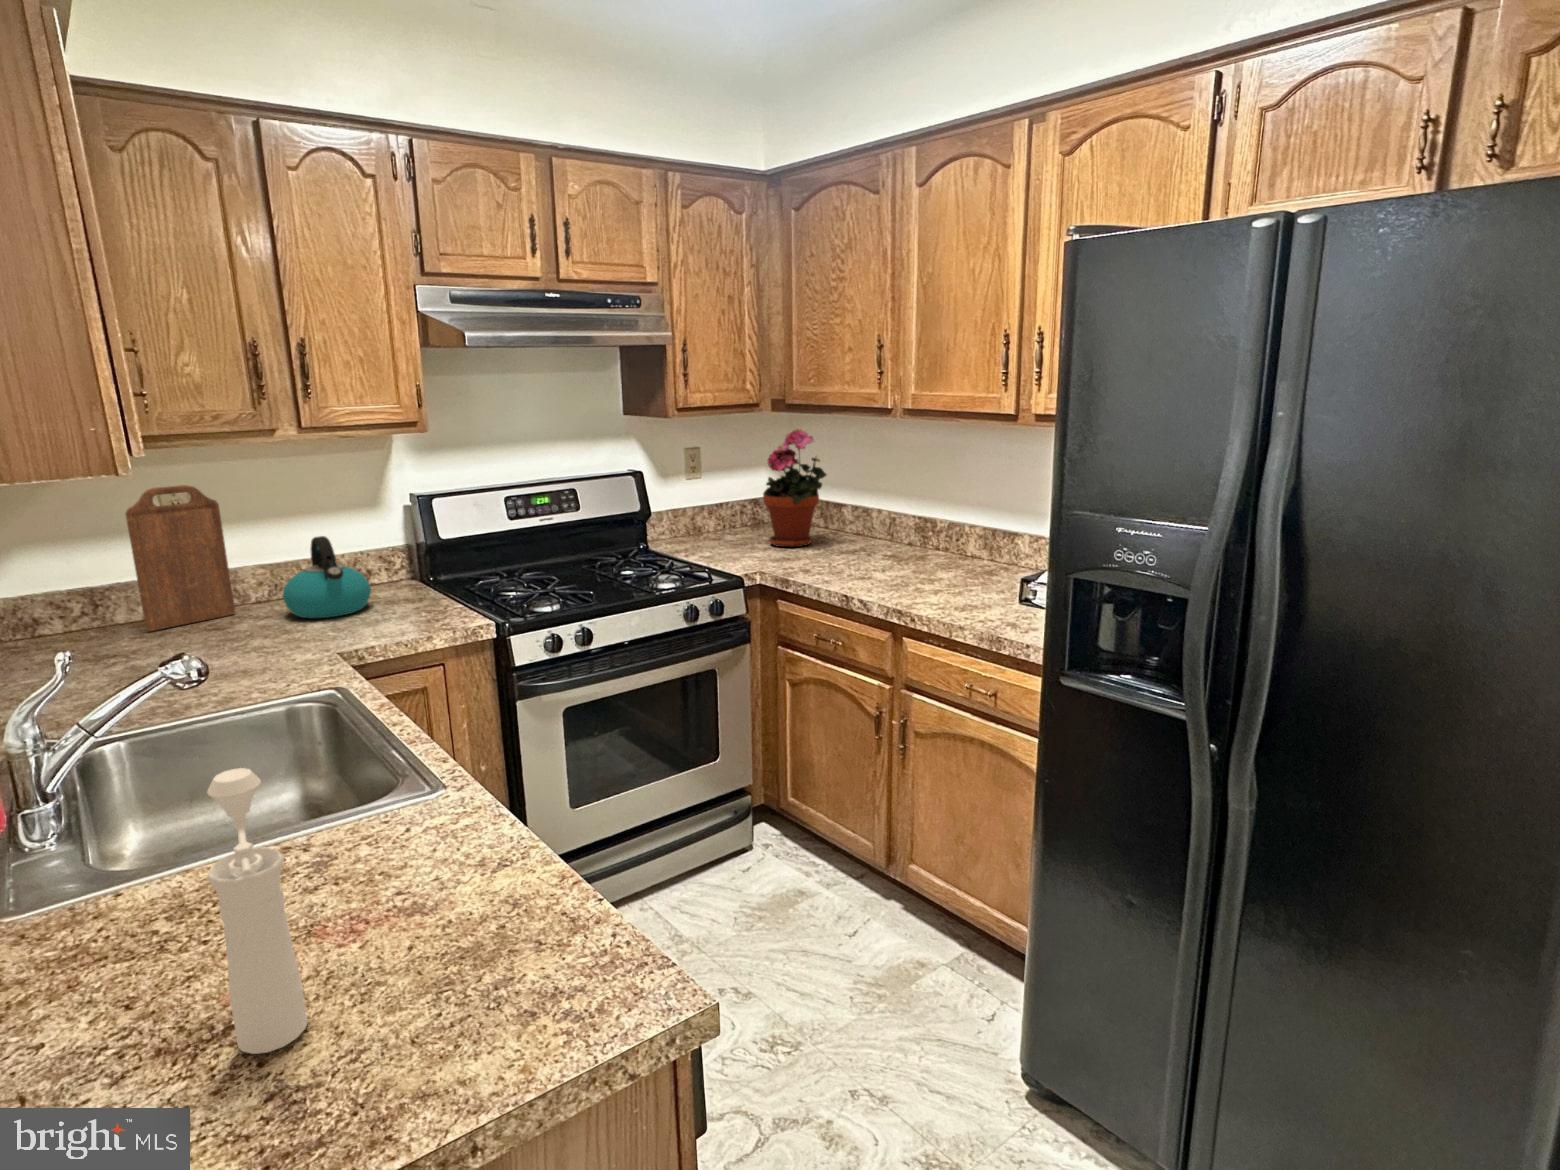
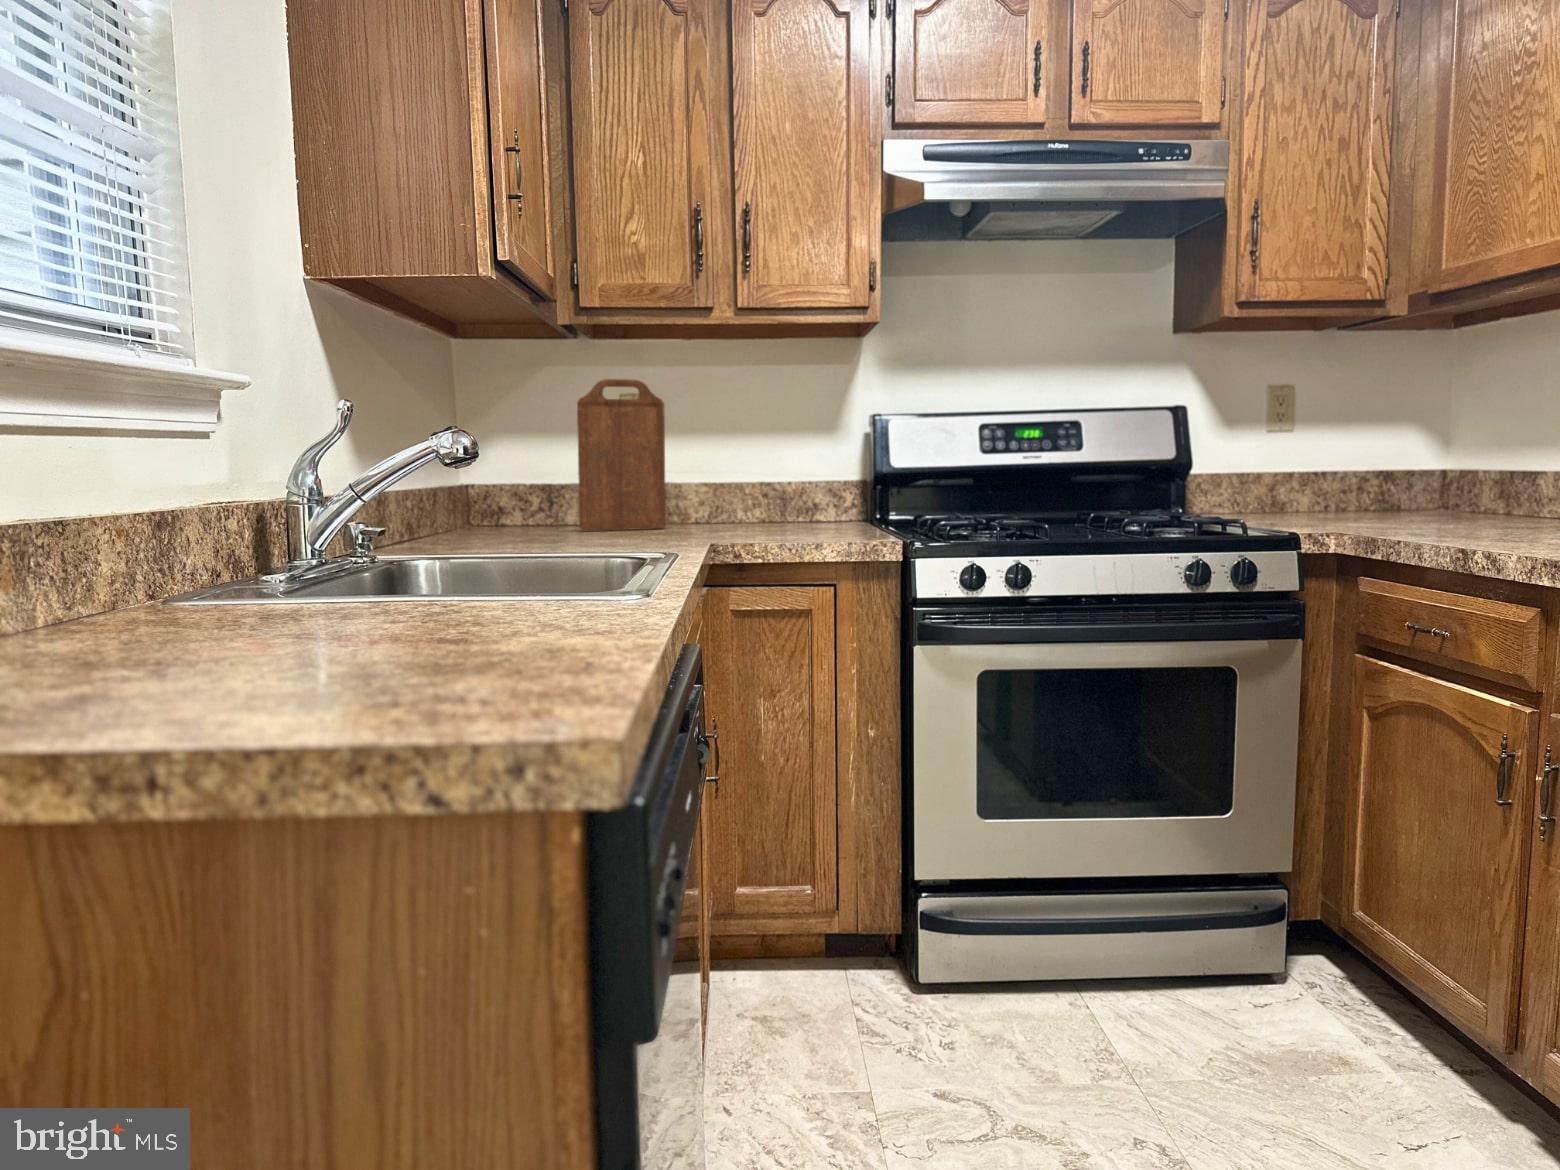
potted plant: present [763,429,827,547] -> none [1380,331,1502,521]
kettle: present [283,536,371,618] -> none [704,441,797,532]
pepper mill: present [207,768,308,1054] -> none [221,395,349,660]

